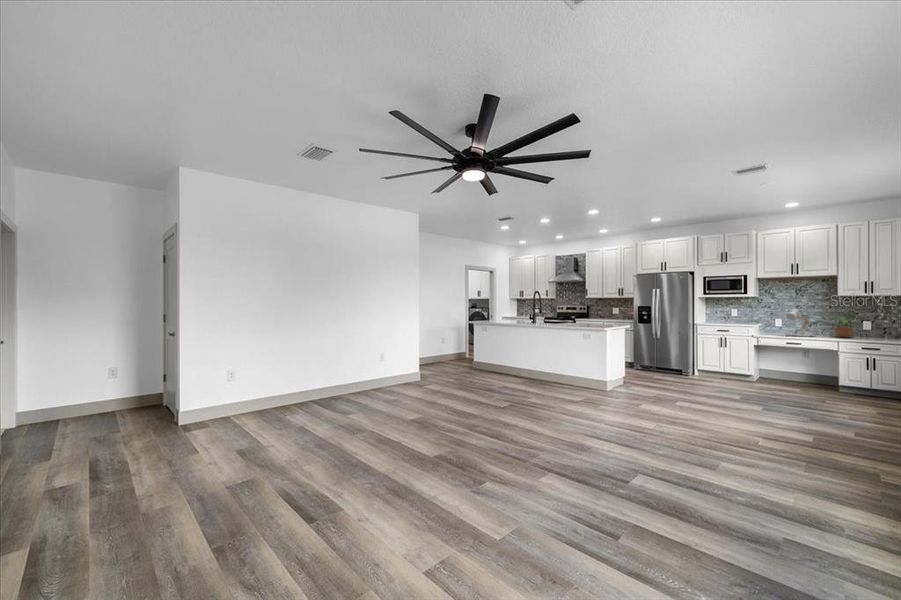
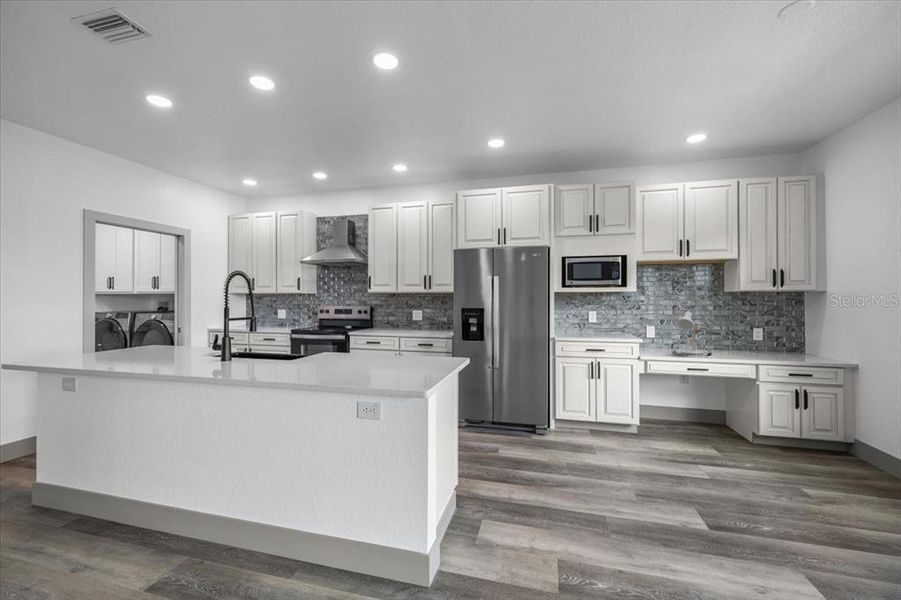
potted plant: present [831,313,855,337] -> none [724,316,761,354]

